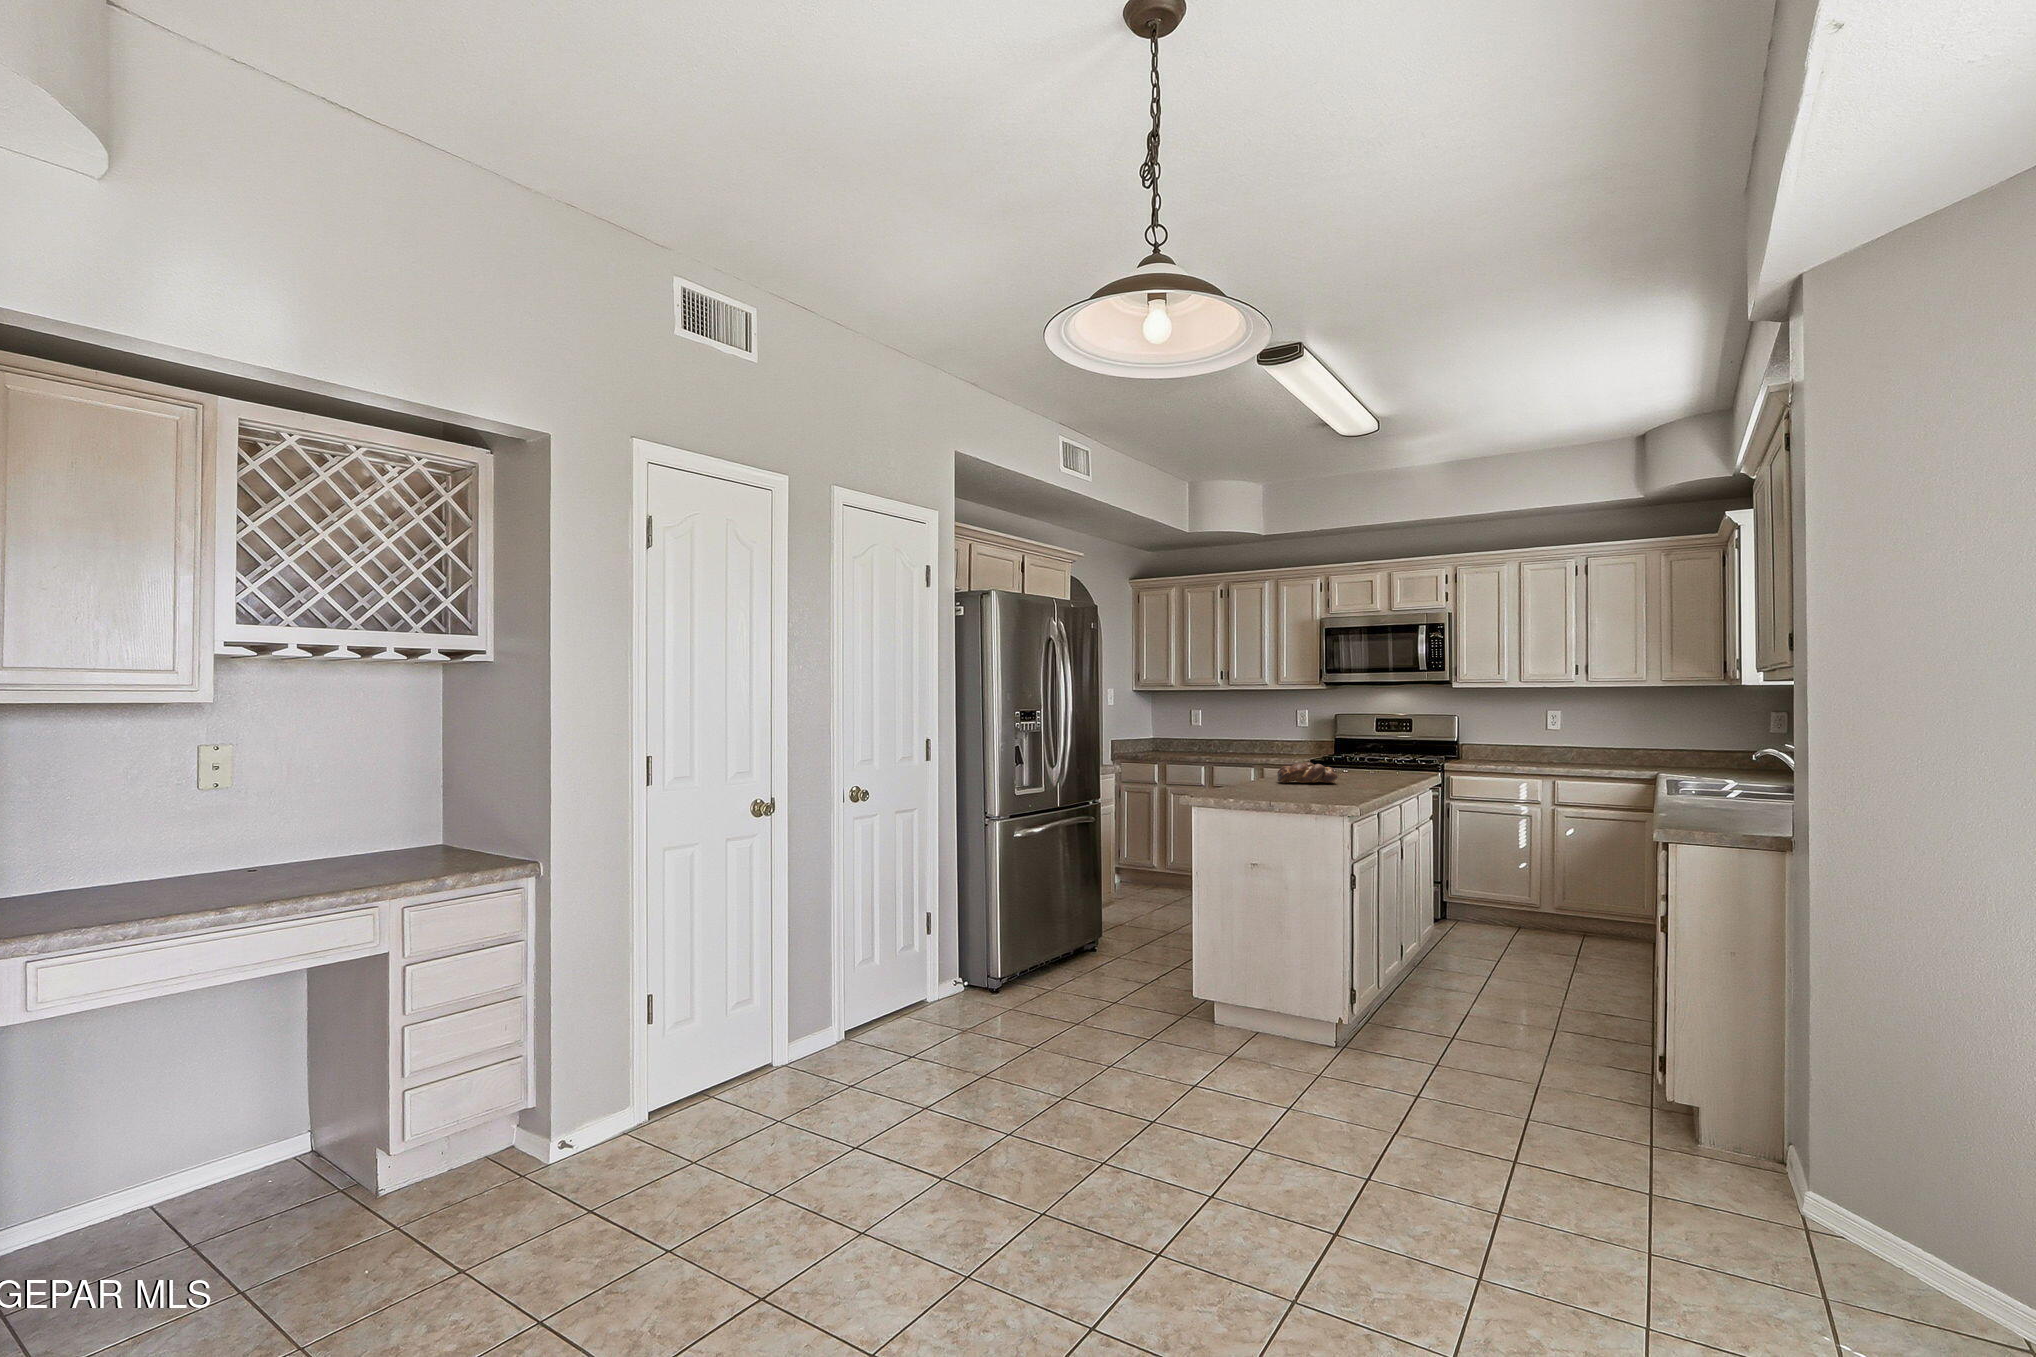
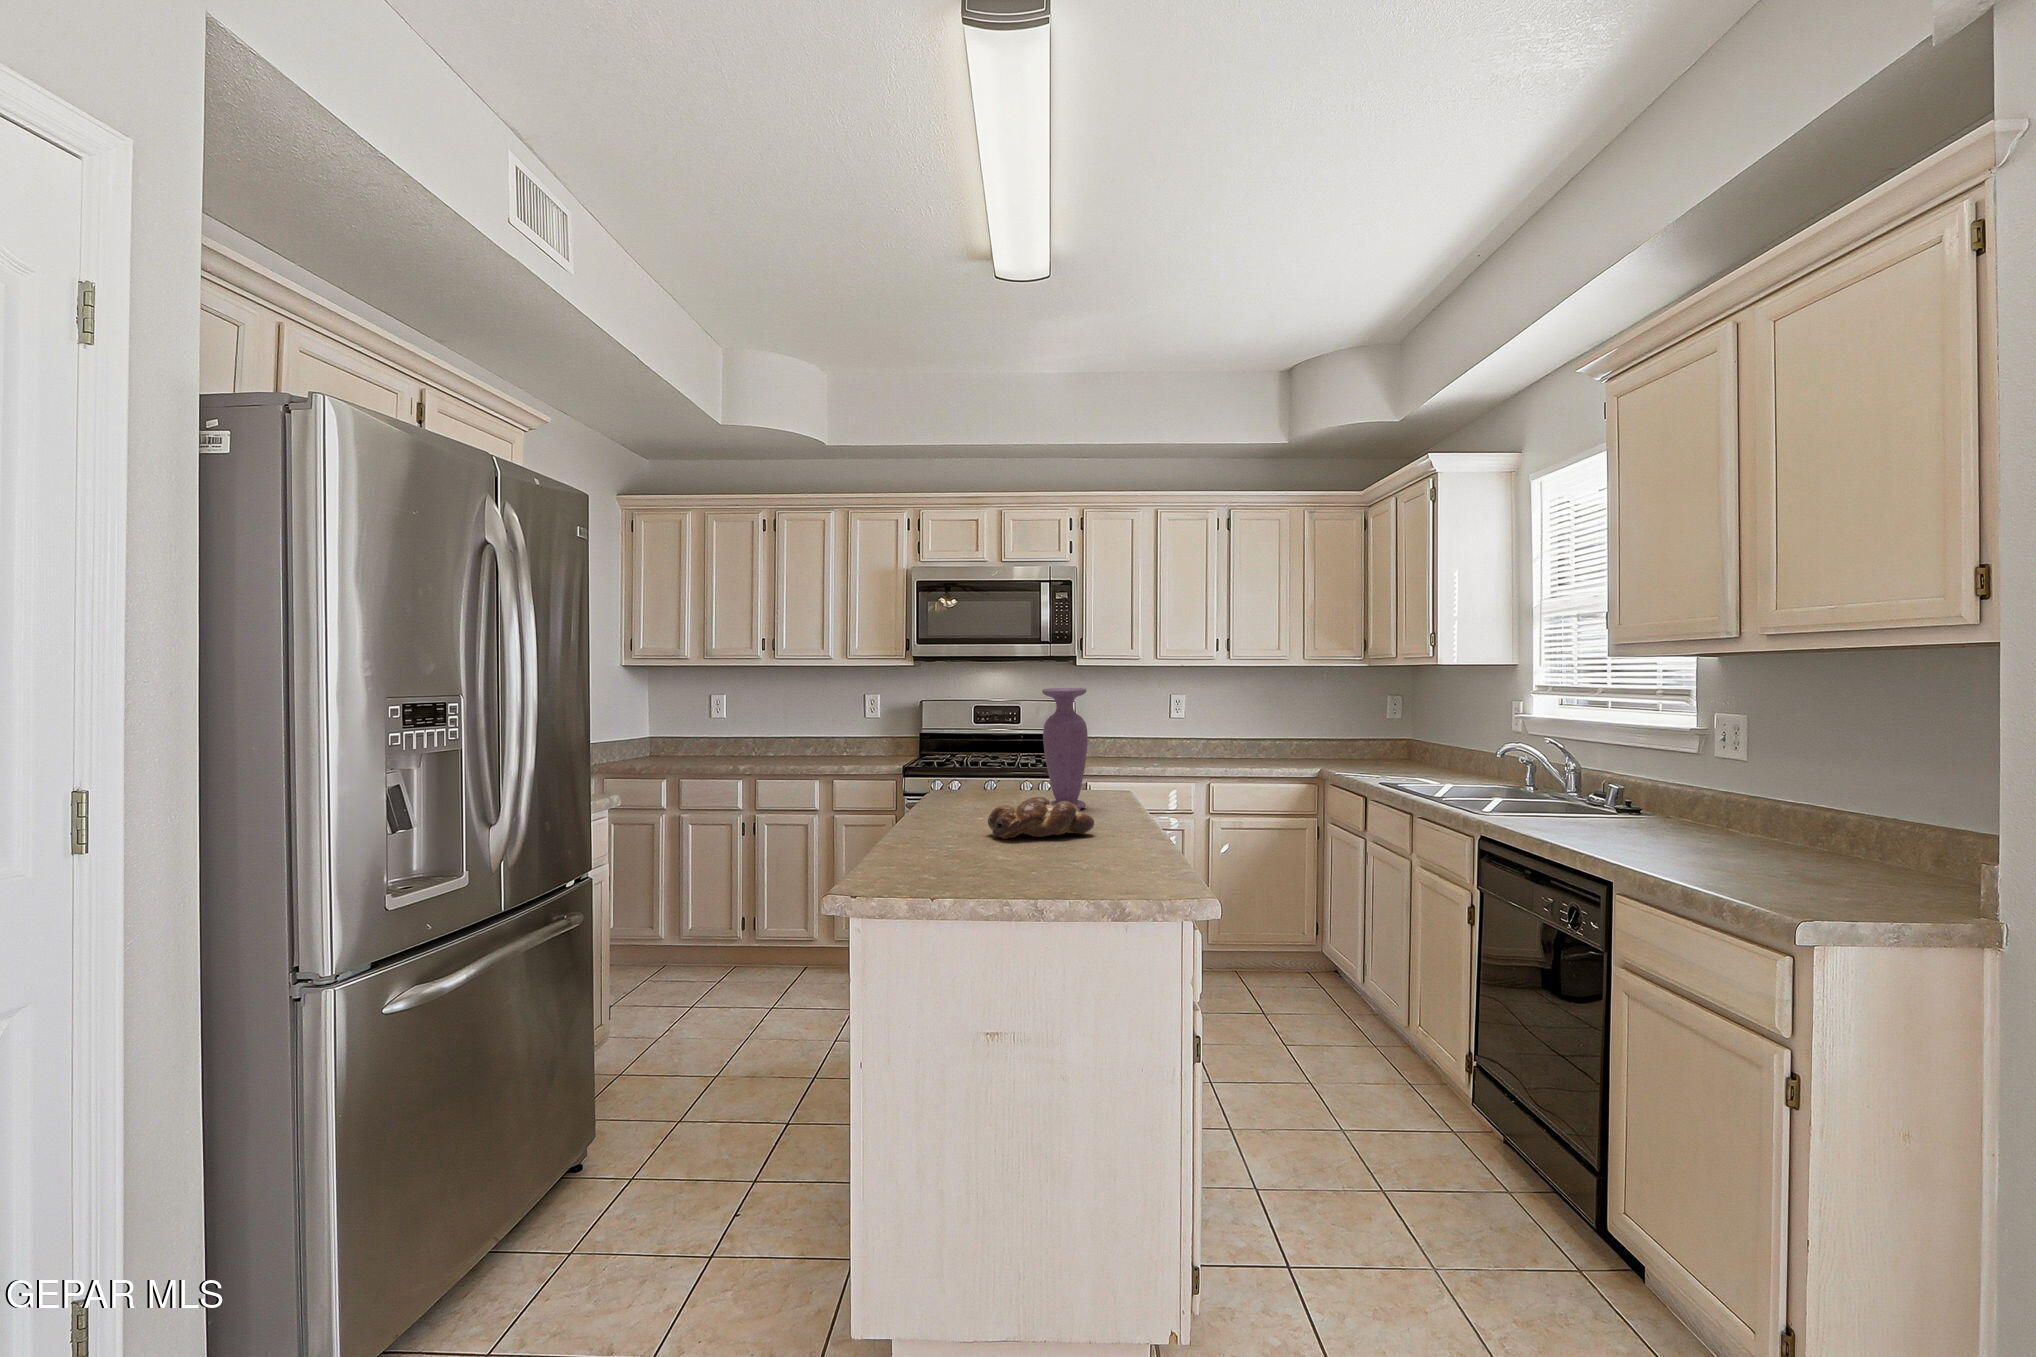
vase: none [1337,702,1367,776] -> present [1042,688,1088,809]

